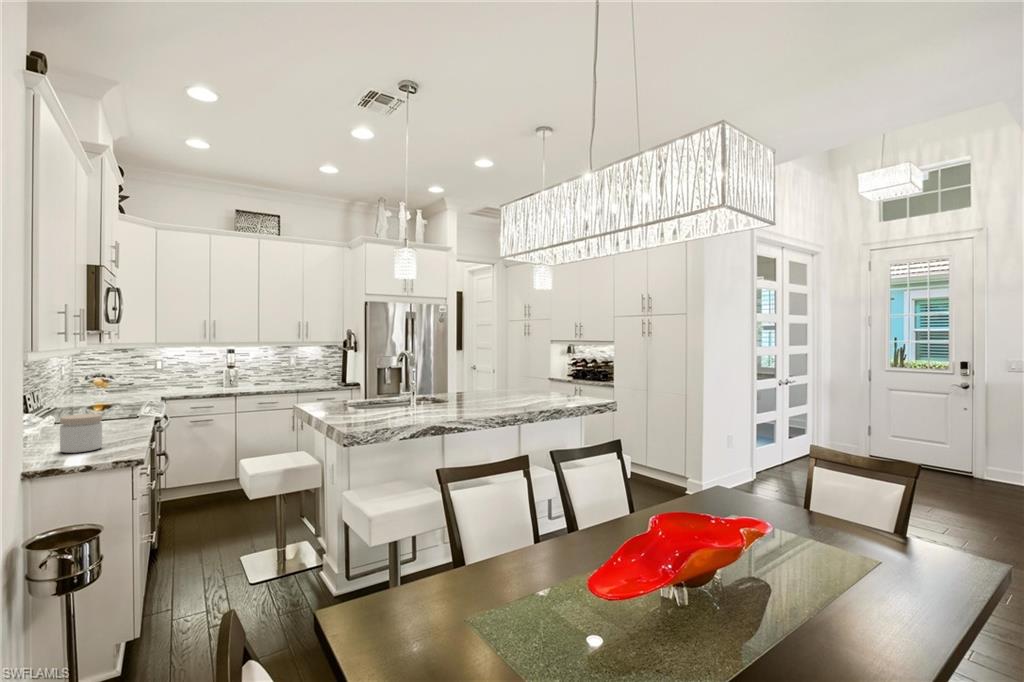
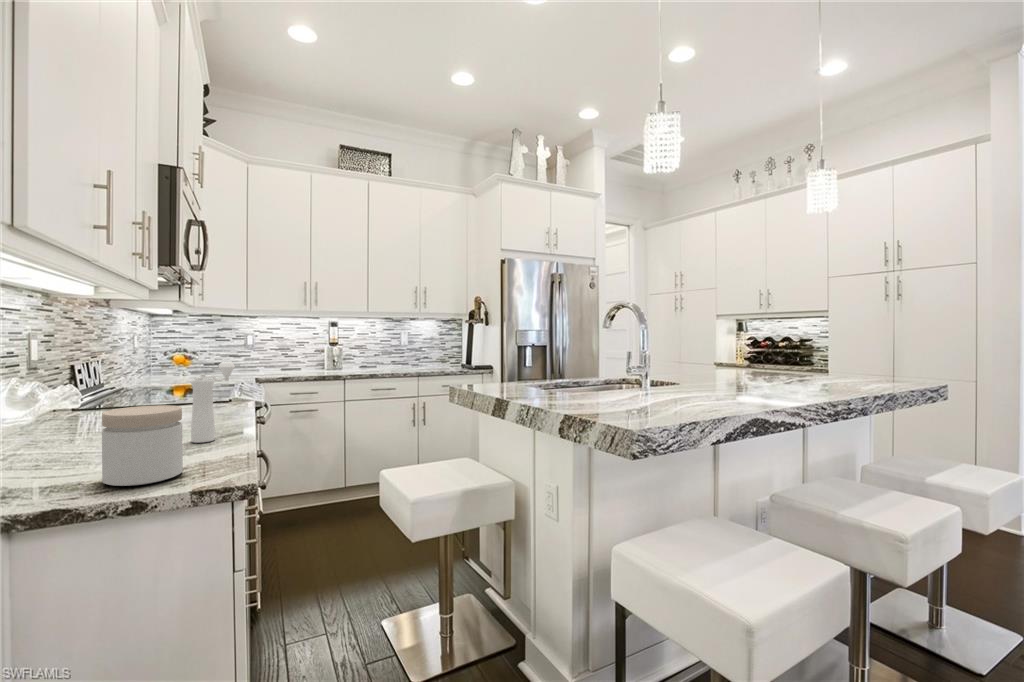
pepper mill: none [107,389,135,435] -> present [191,362,235,443]

